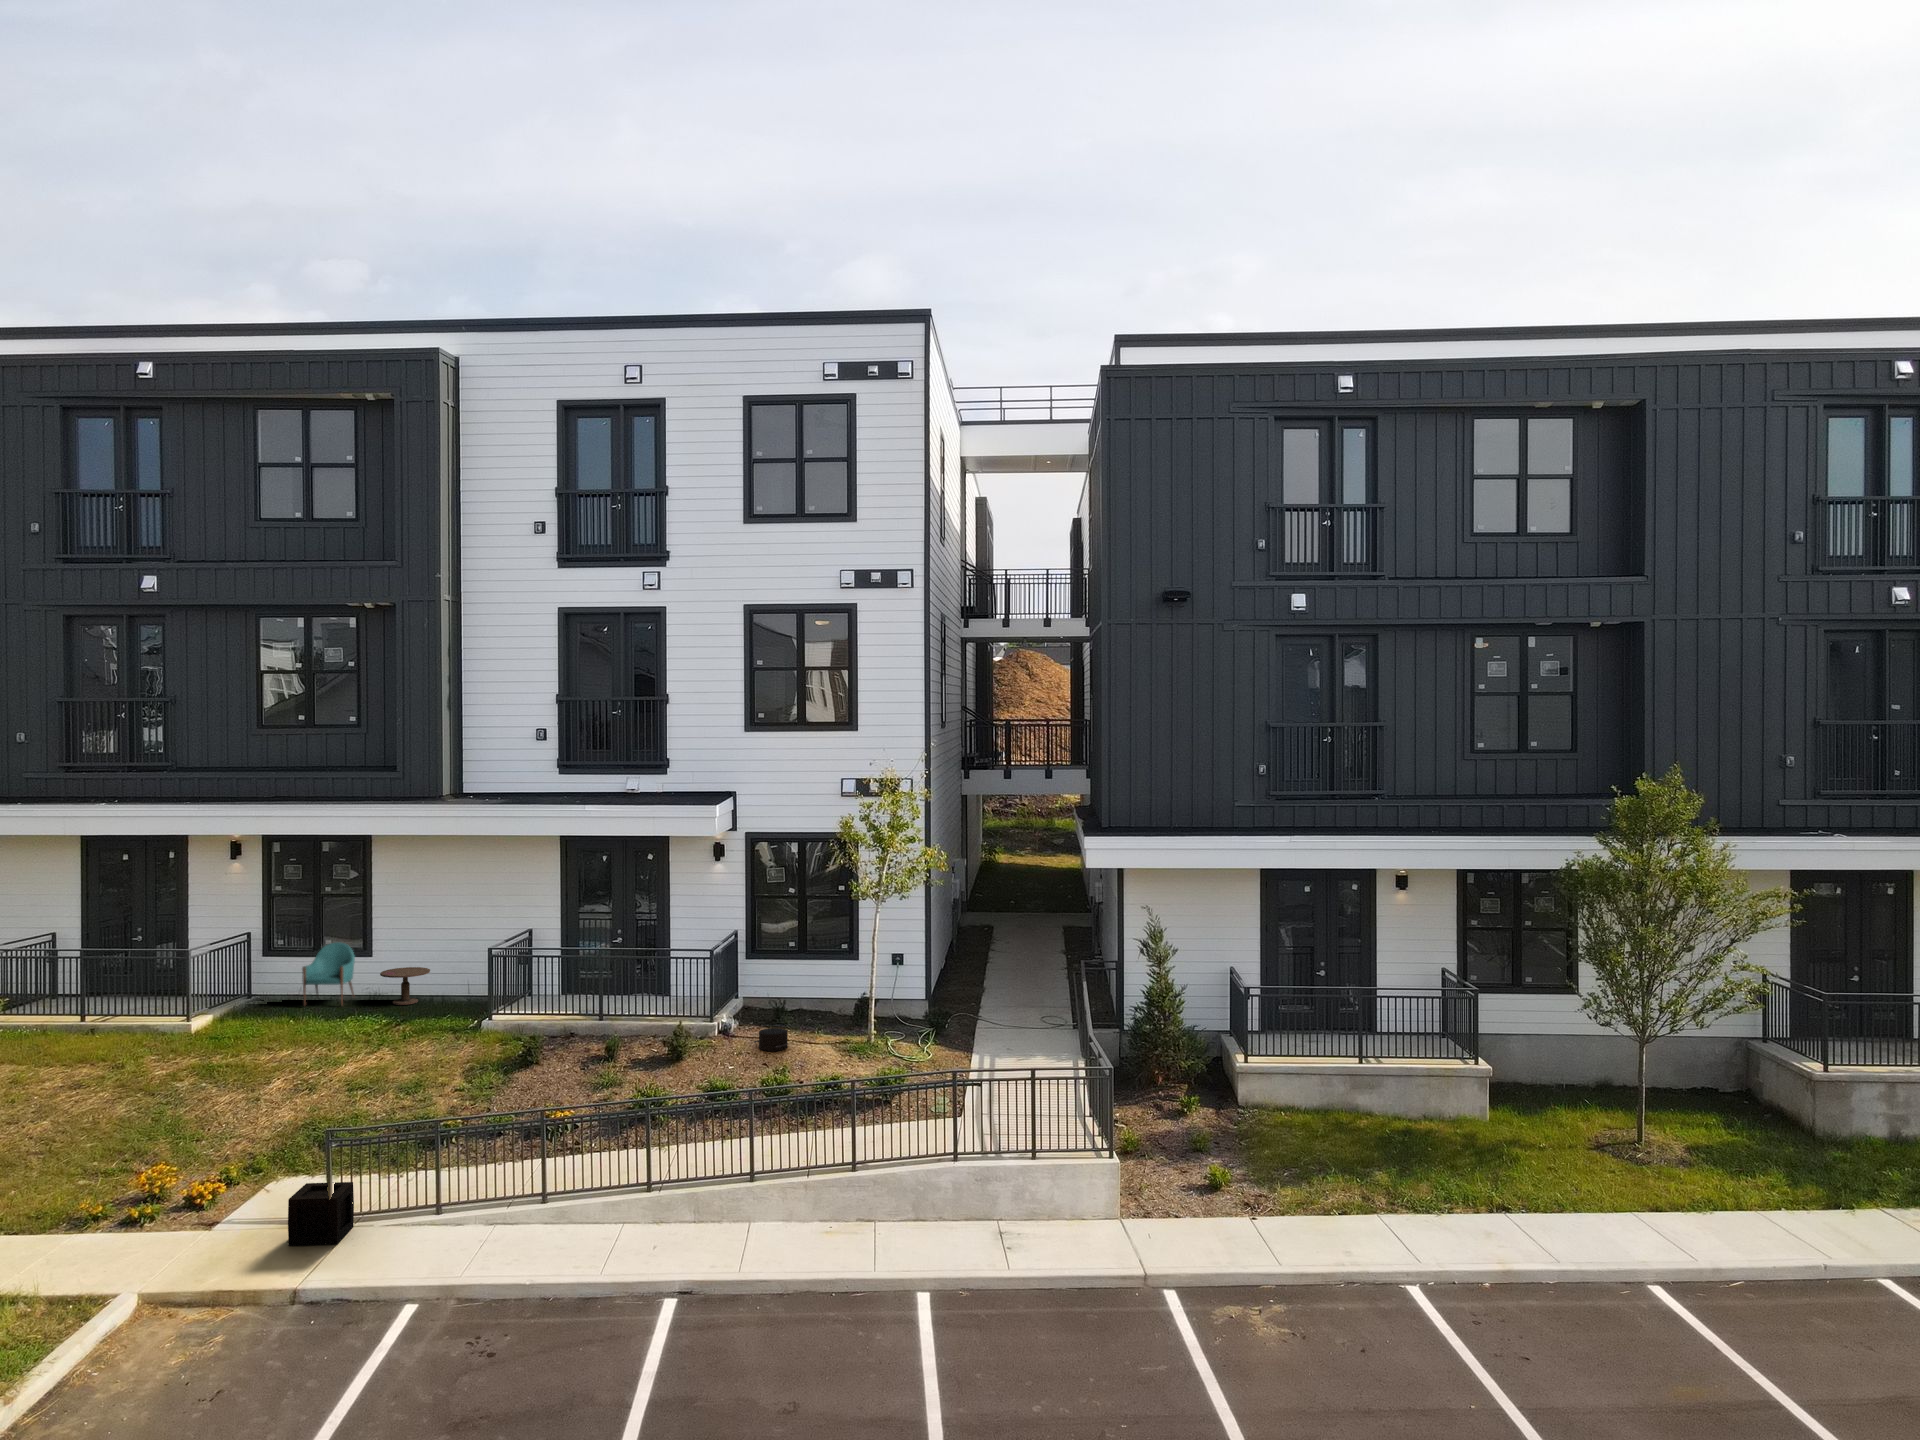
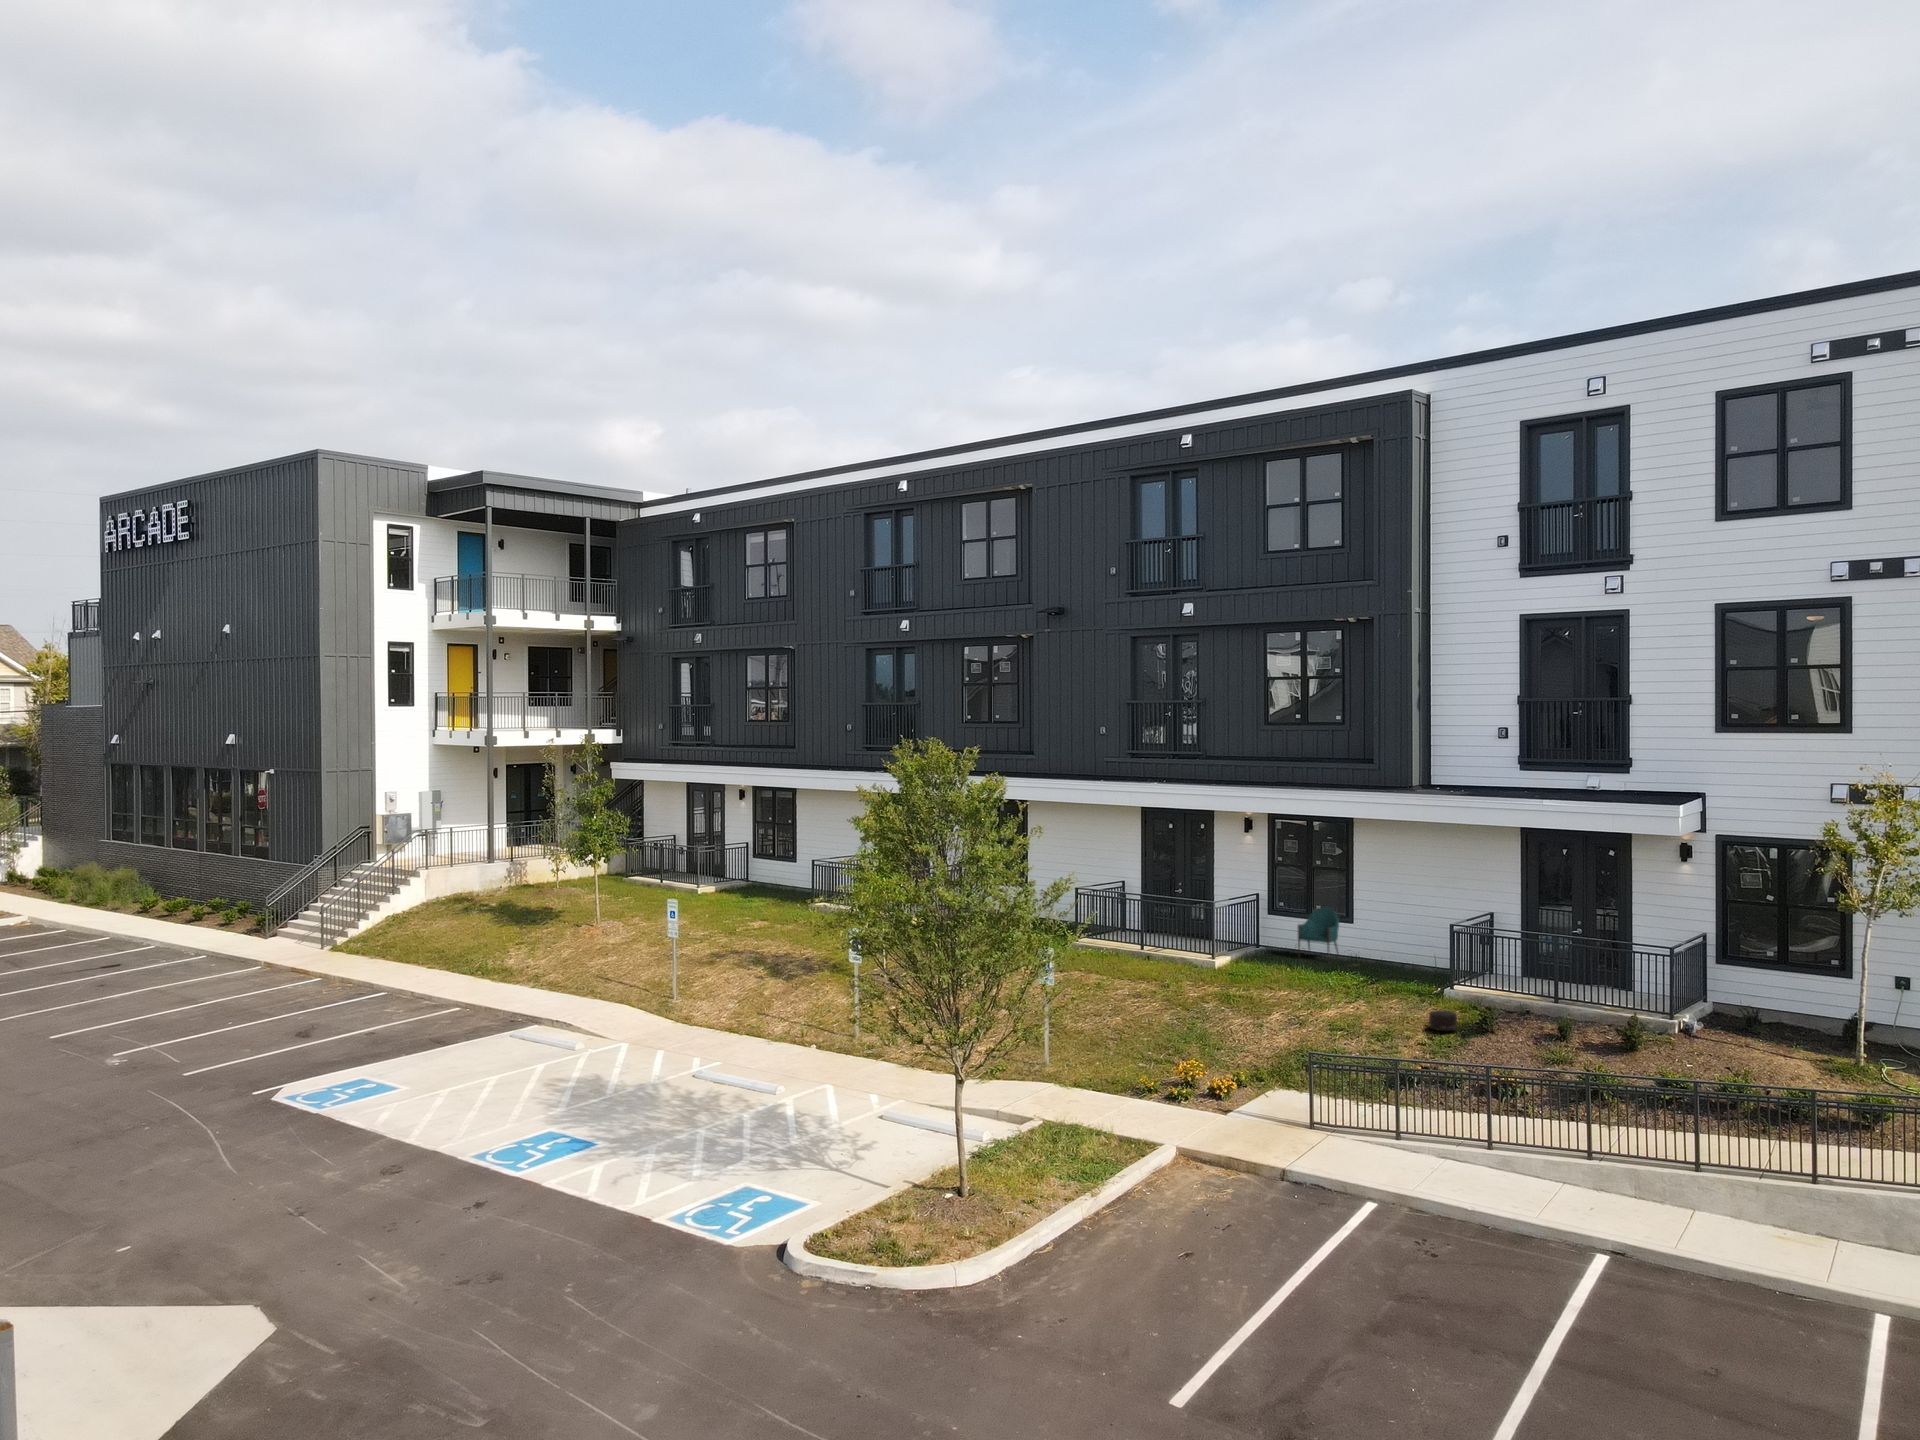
side table: present [380,967,430,1005] -> none [1359,935,1402,967]
pouf: present [754,1028,788,1051] -> present [1429,1010,1457,1031]
wooden crate: present [288,1182,354,1246] -> none [1280,1093,1330,1146]

